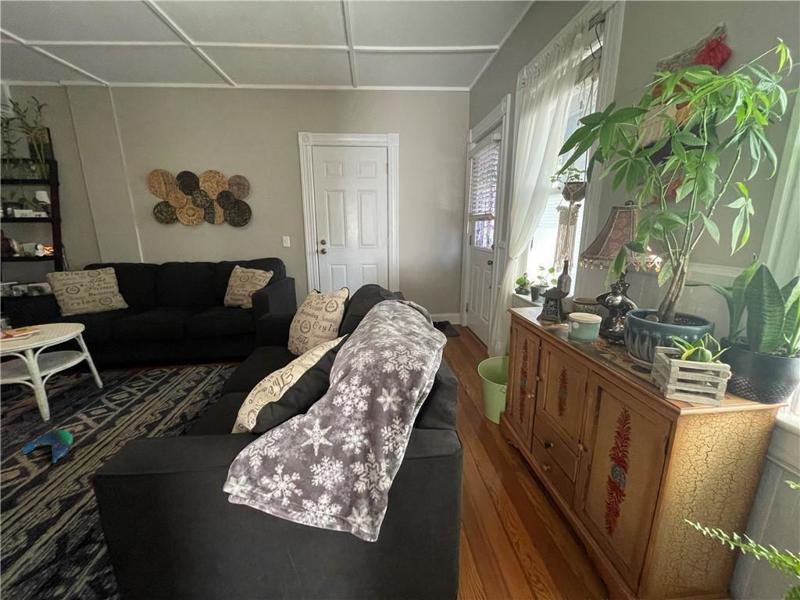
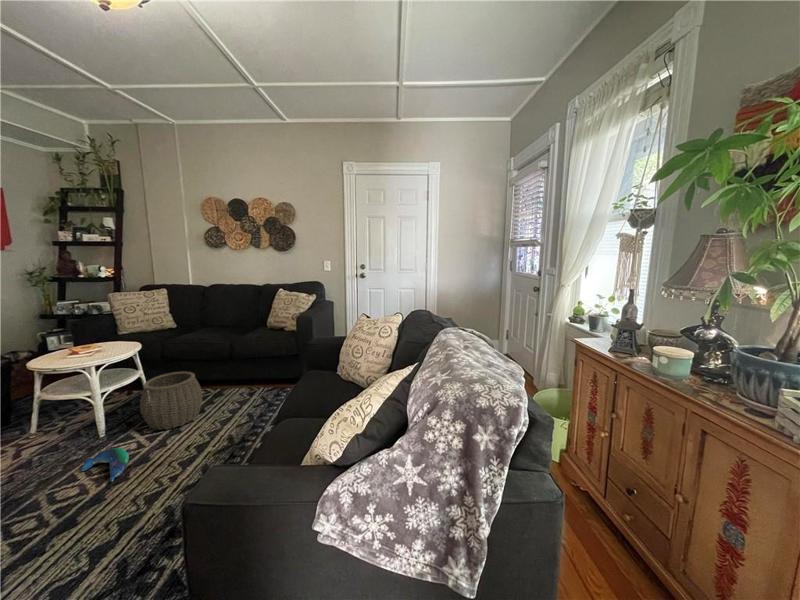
woven basket: none [85,352,155,411] -> present [140,372,202,430]

